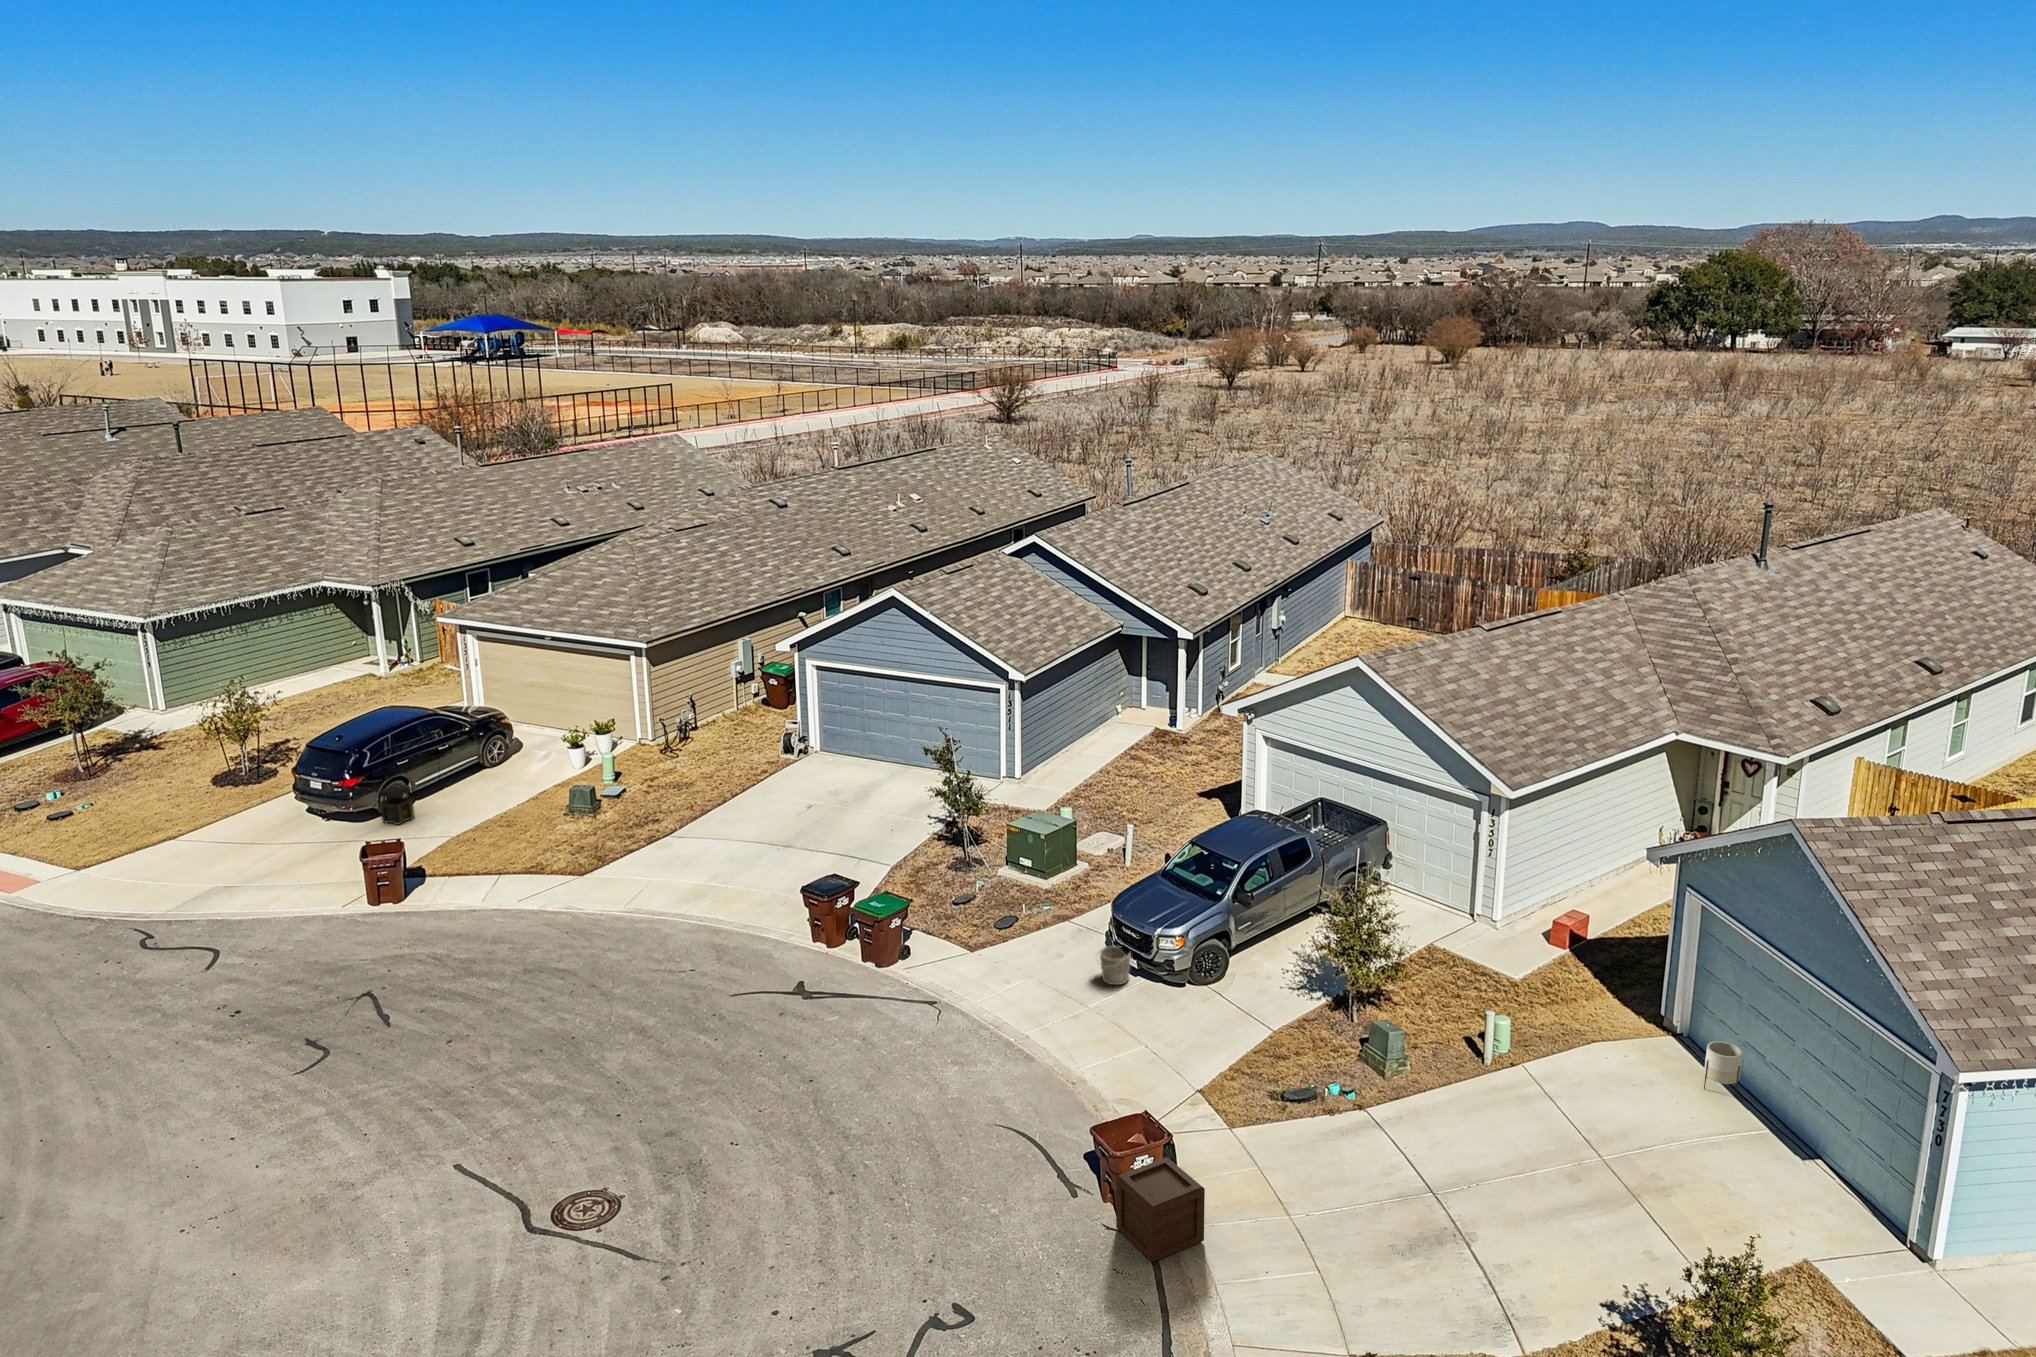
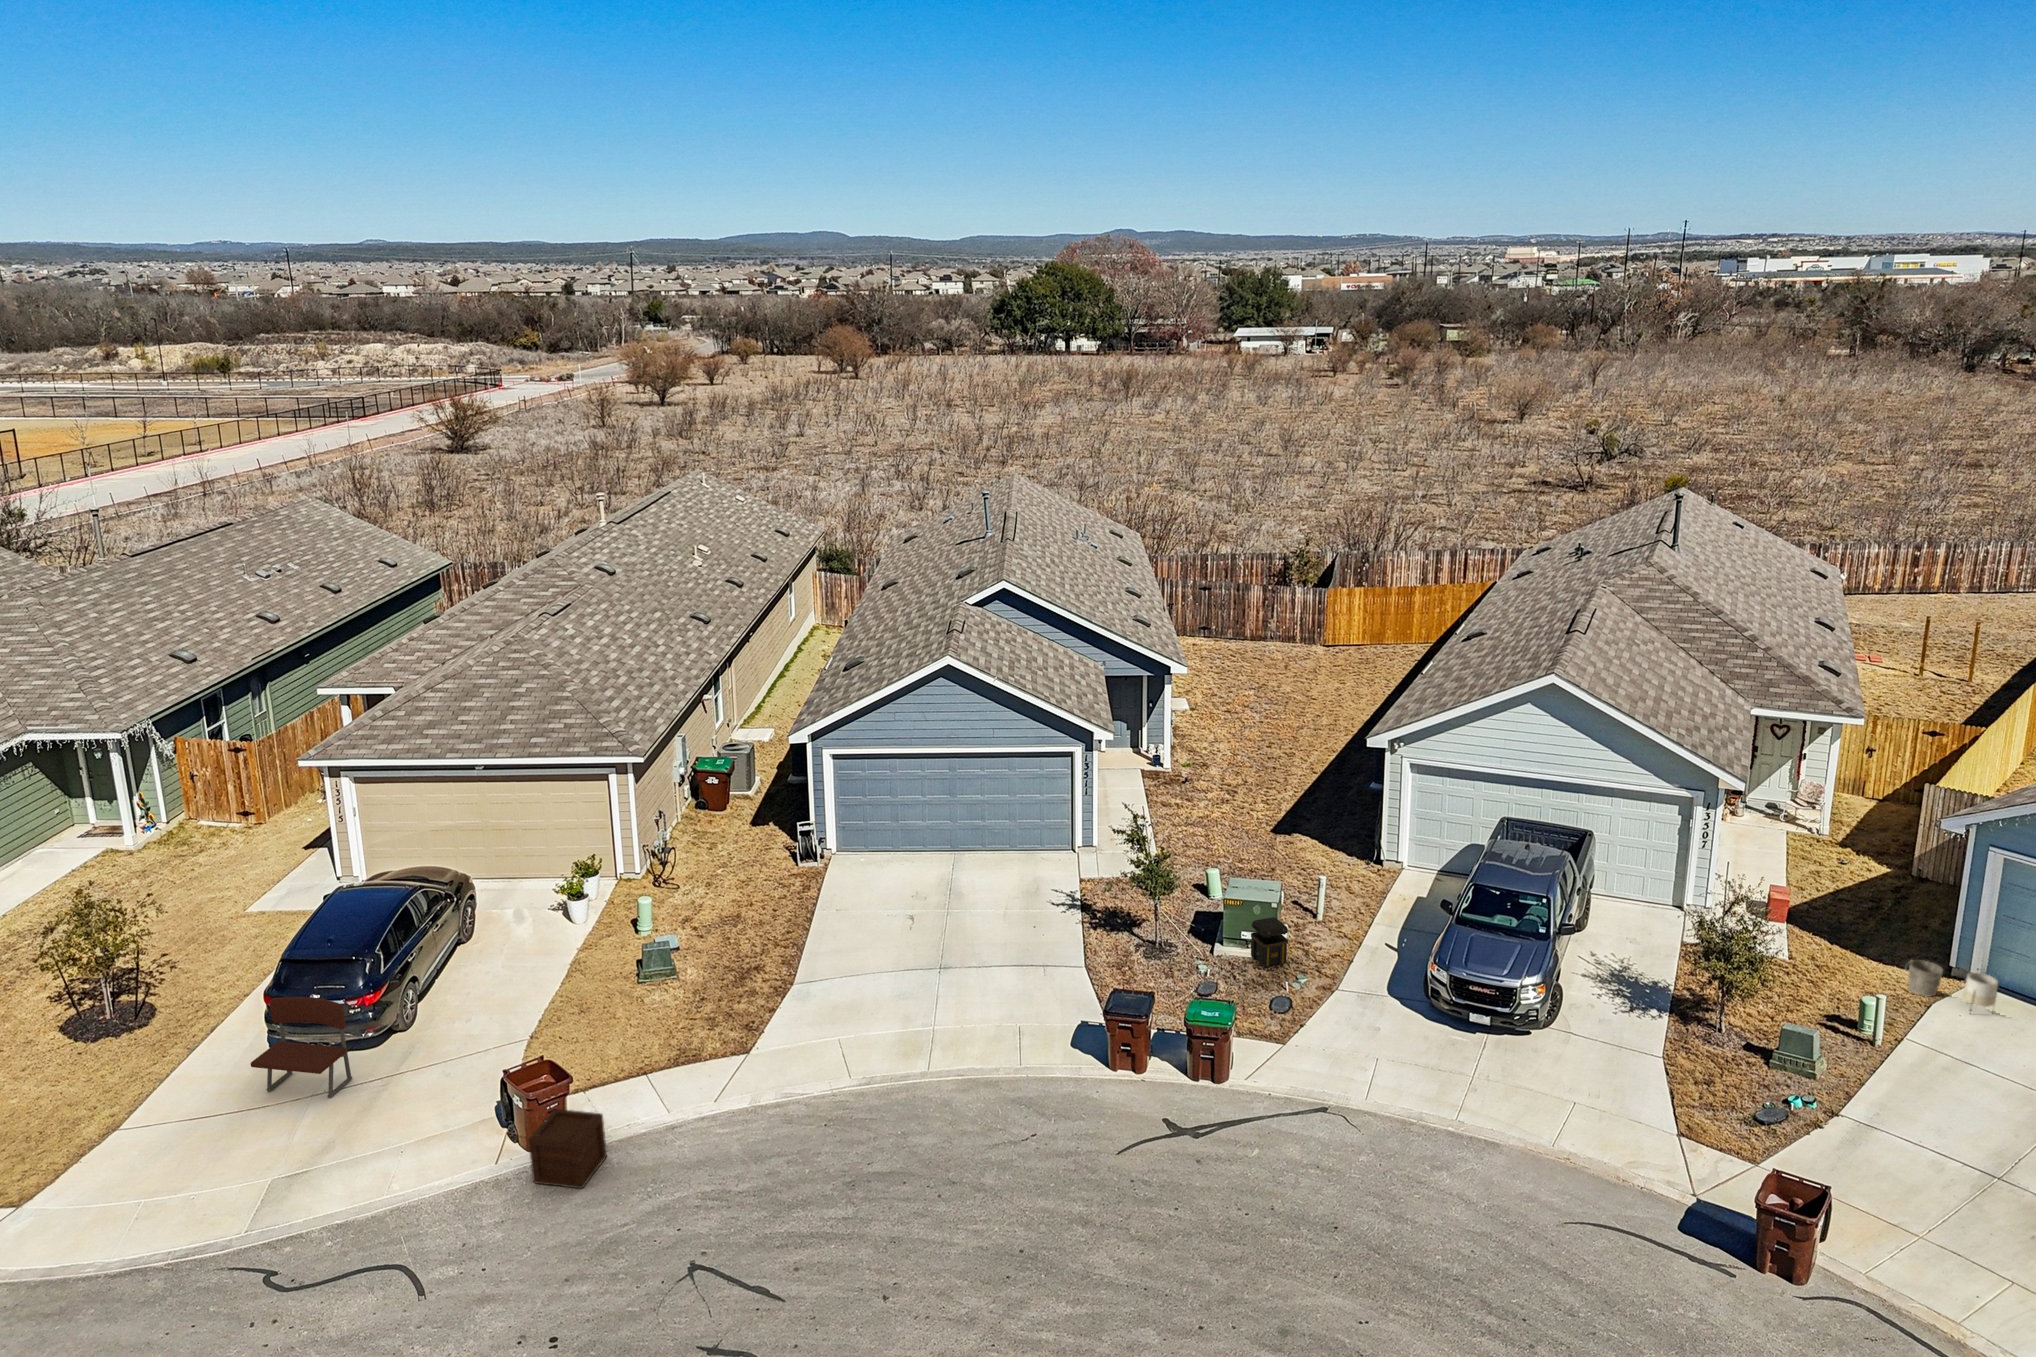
bench: none [262,763,326,839] -> present [250,997,352,1098]
toolbox: present [378,785,415,825] -> present [1251,917,1288,967]
bucket: present [1100,946,1131,985] -> present [1906,960,1943,996]
wooden crate: present [1116,1157,1205,1262] -> present [528,1109,607,1188]

